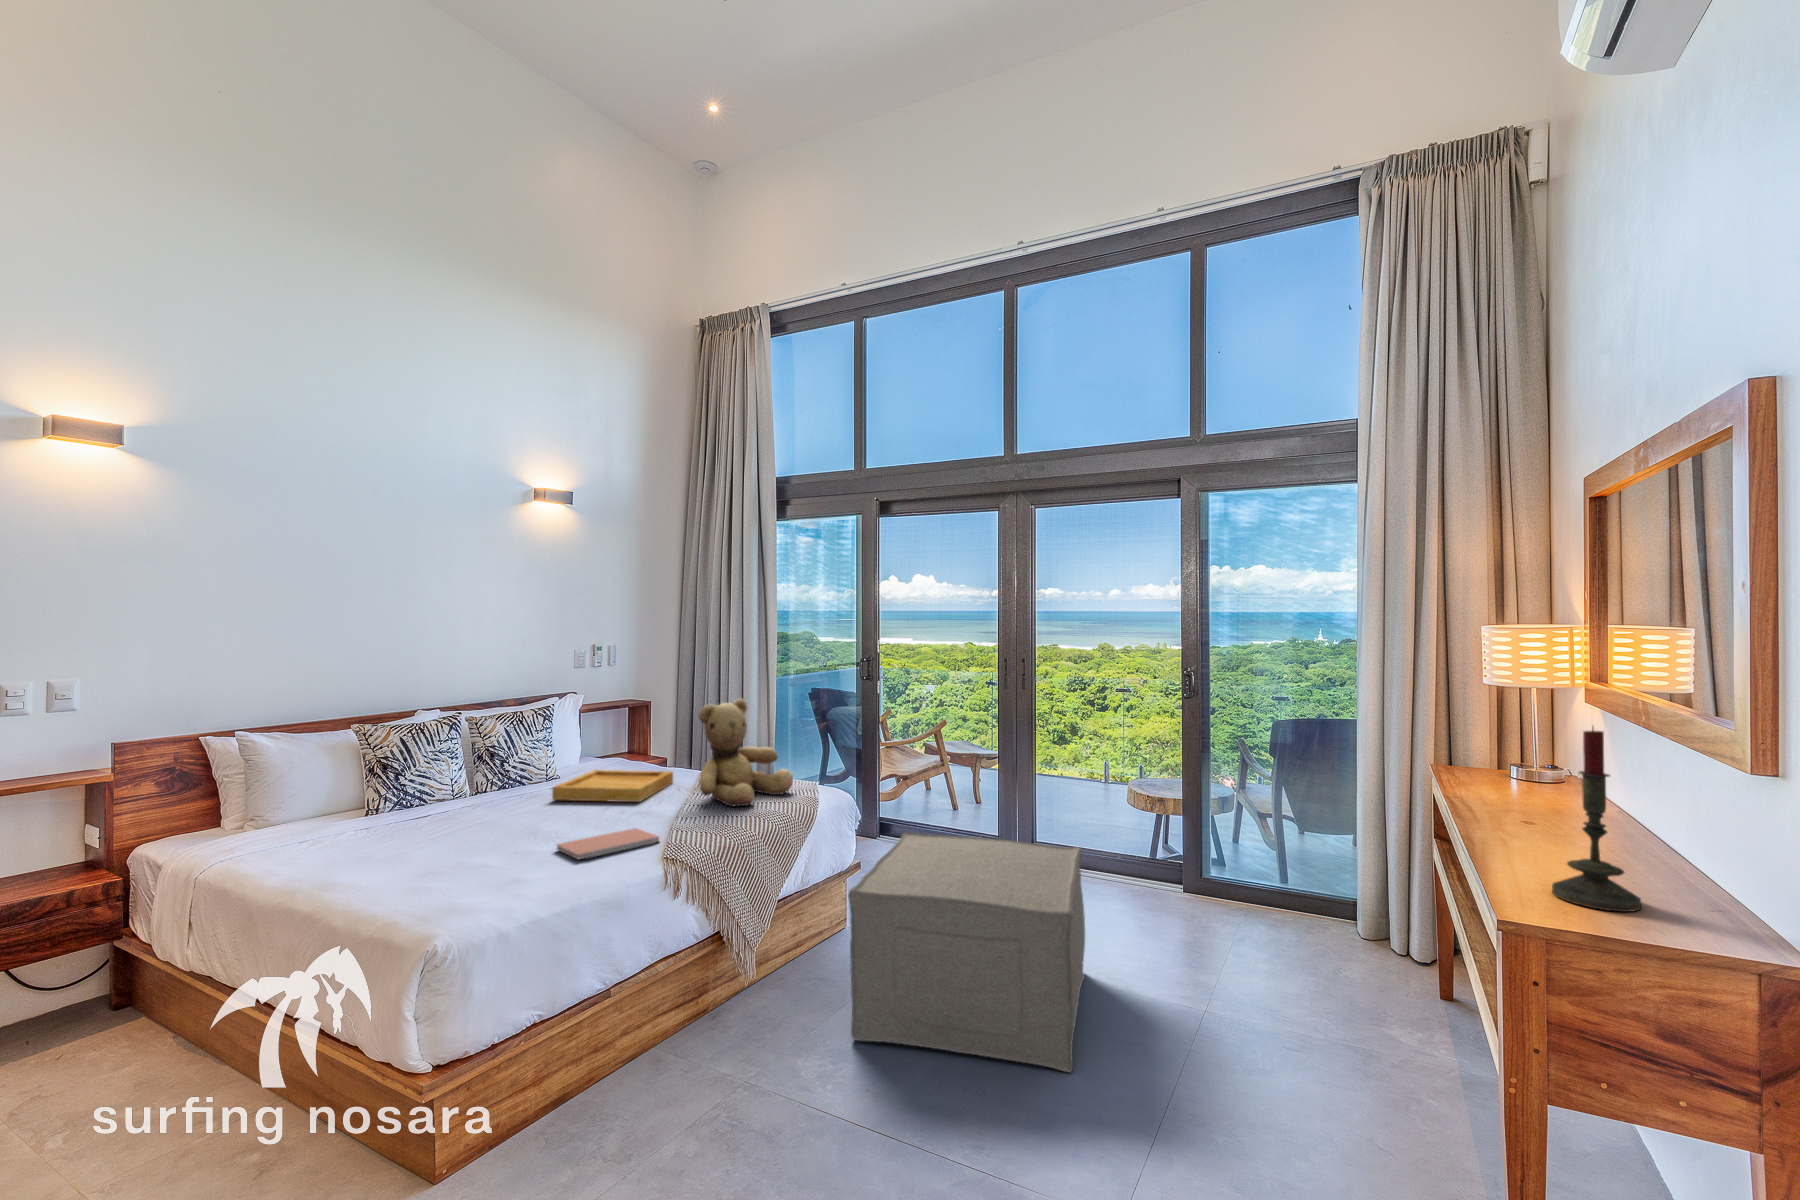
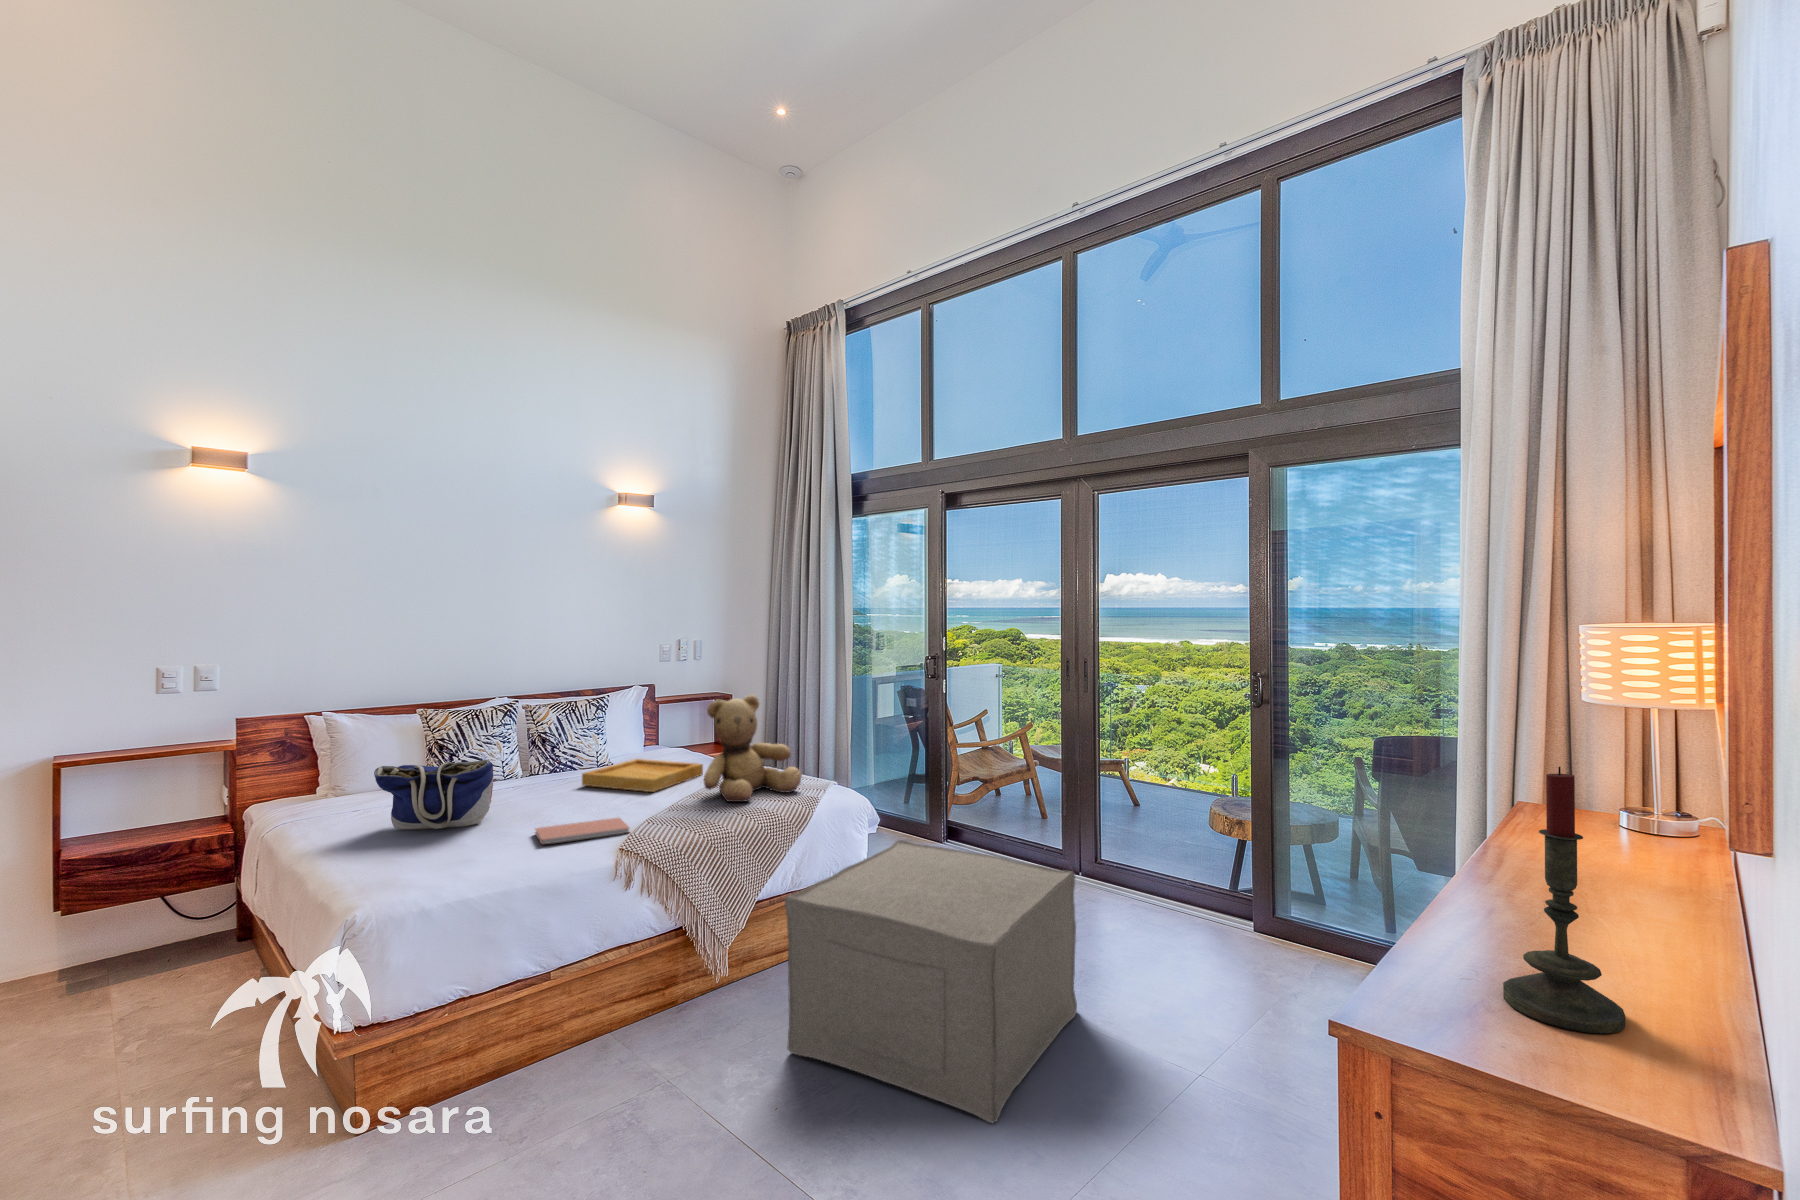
tote bag: none [361,774,498,856] -> present [374,759,493,830]

